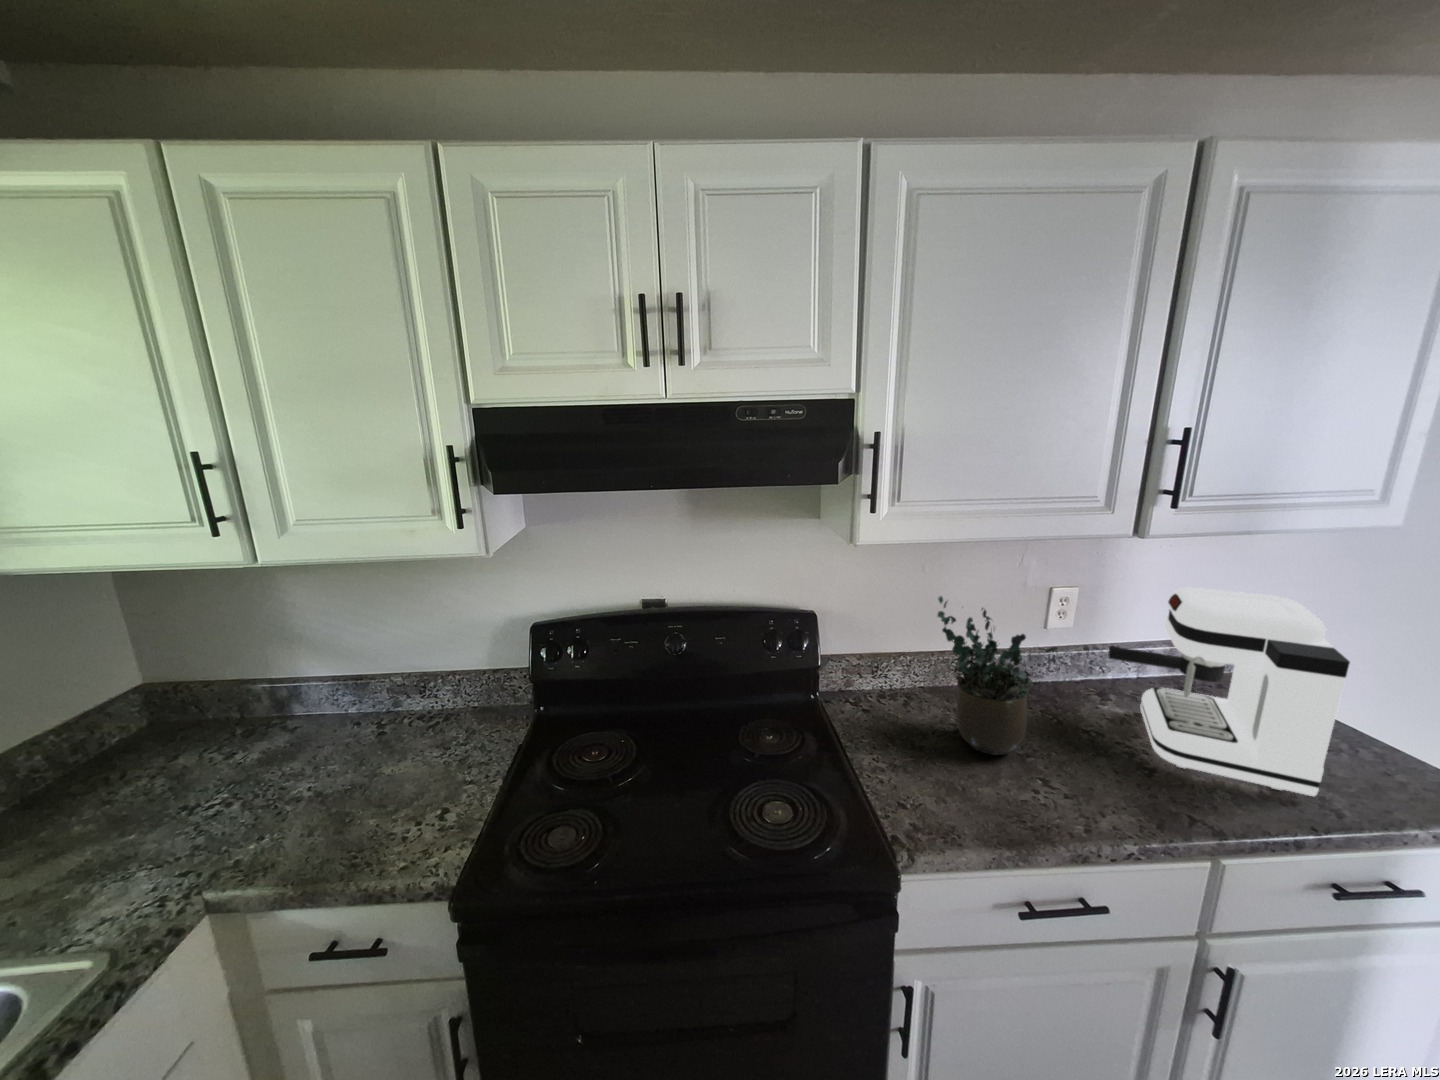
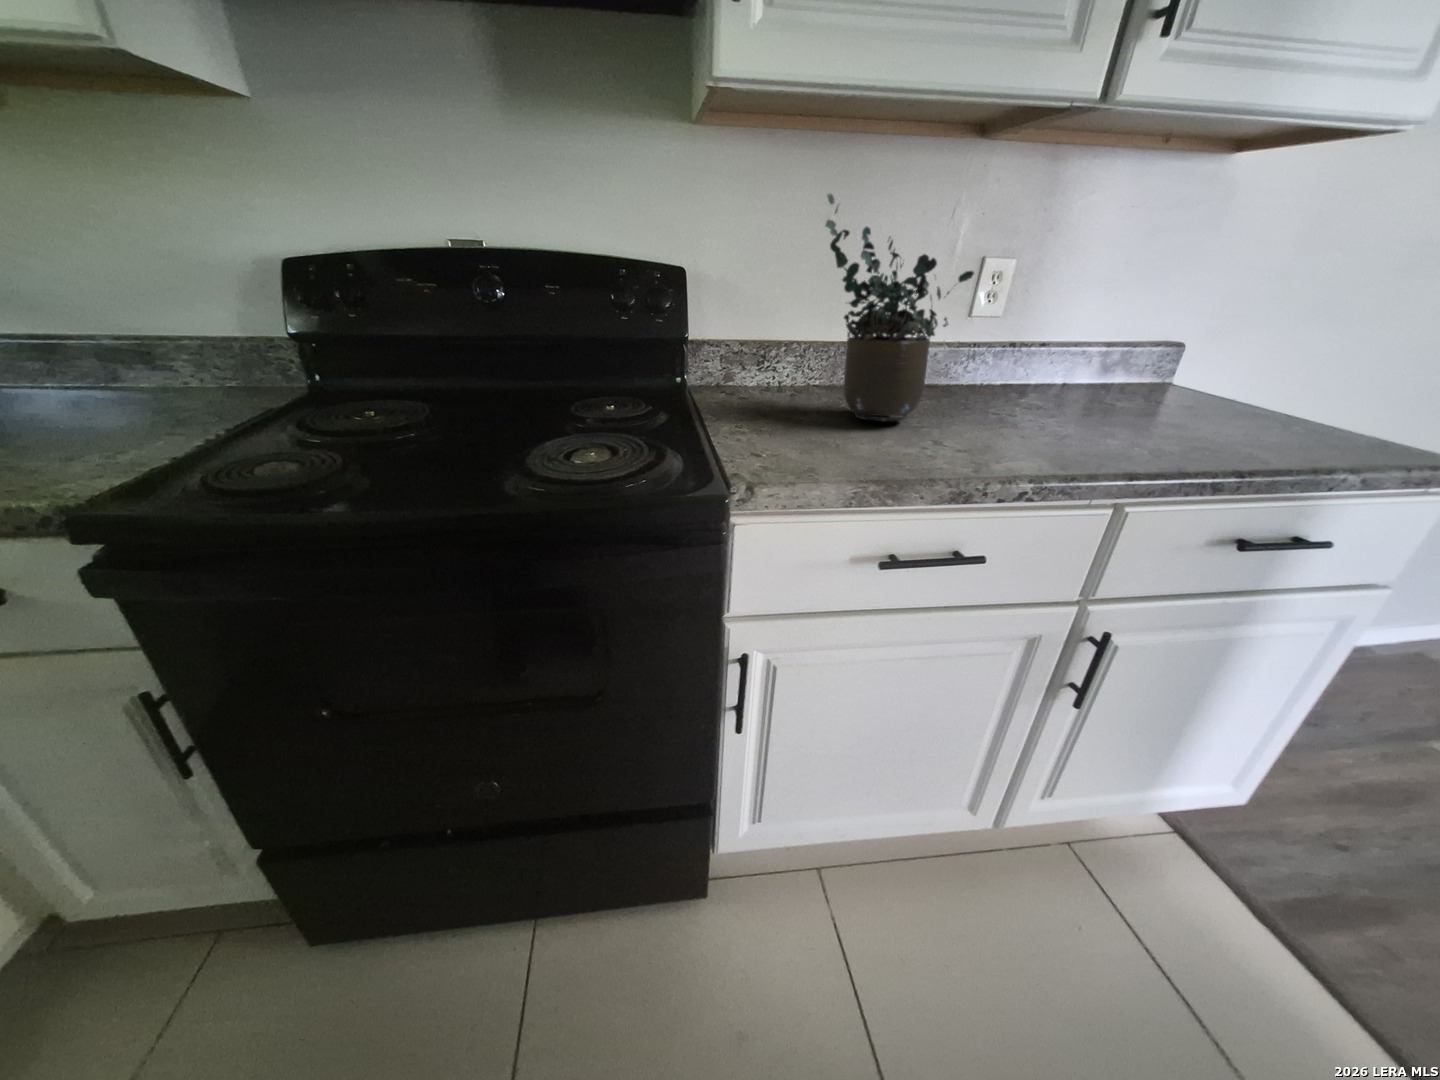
coffee maker: present [1108,588,1350,796] -> none [1035,219,1323,448]

